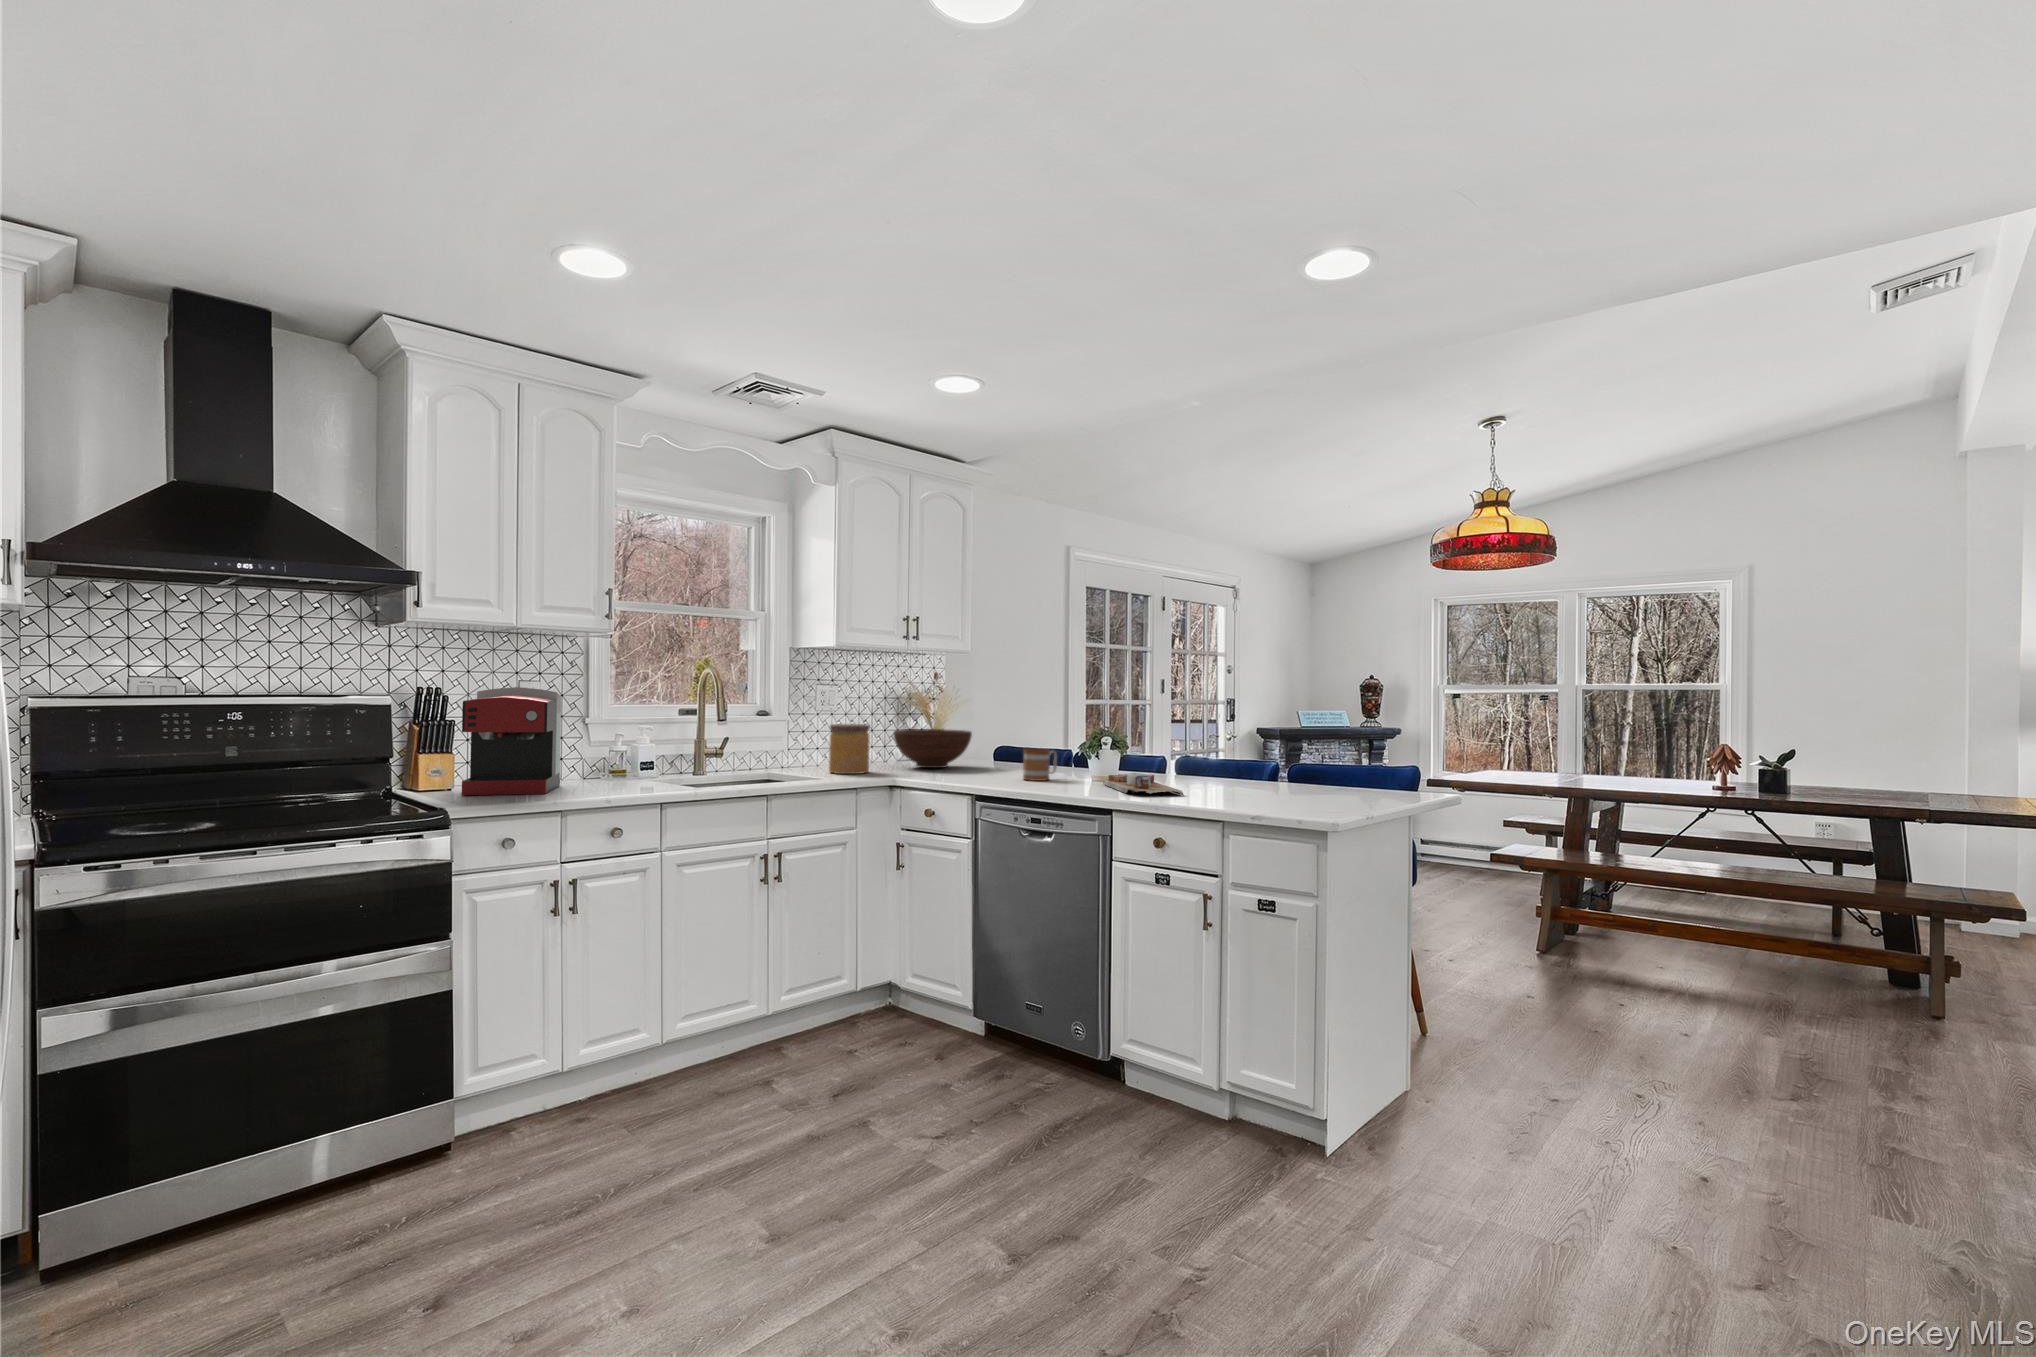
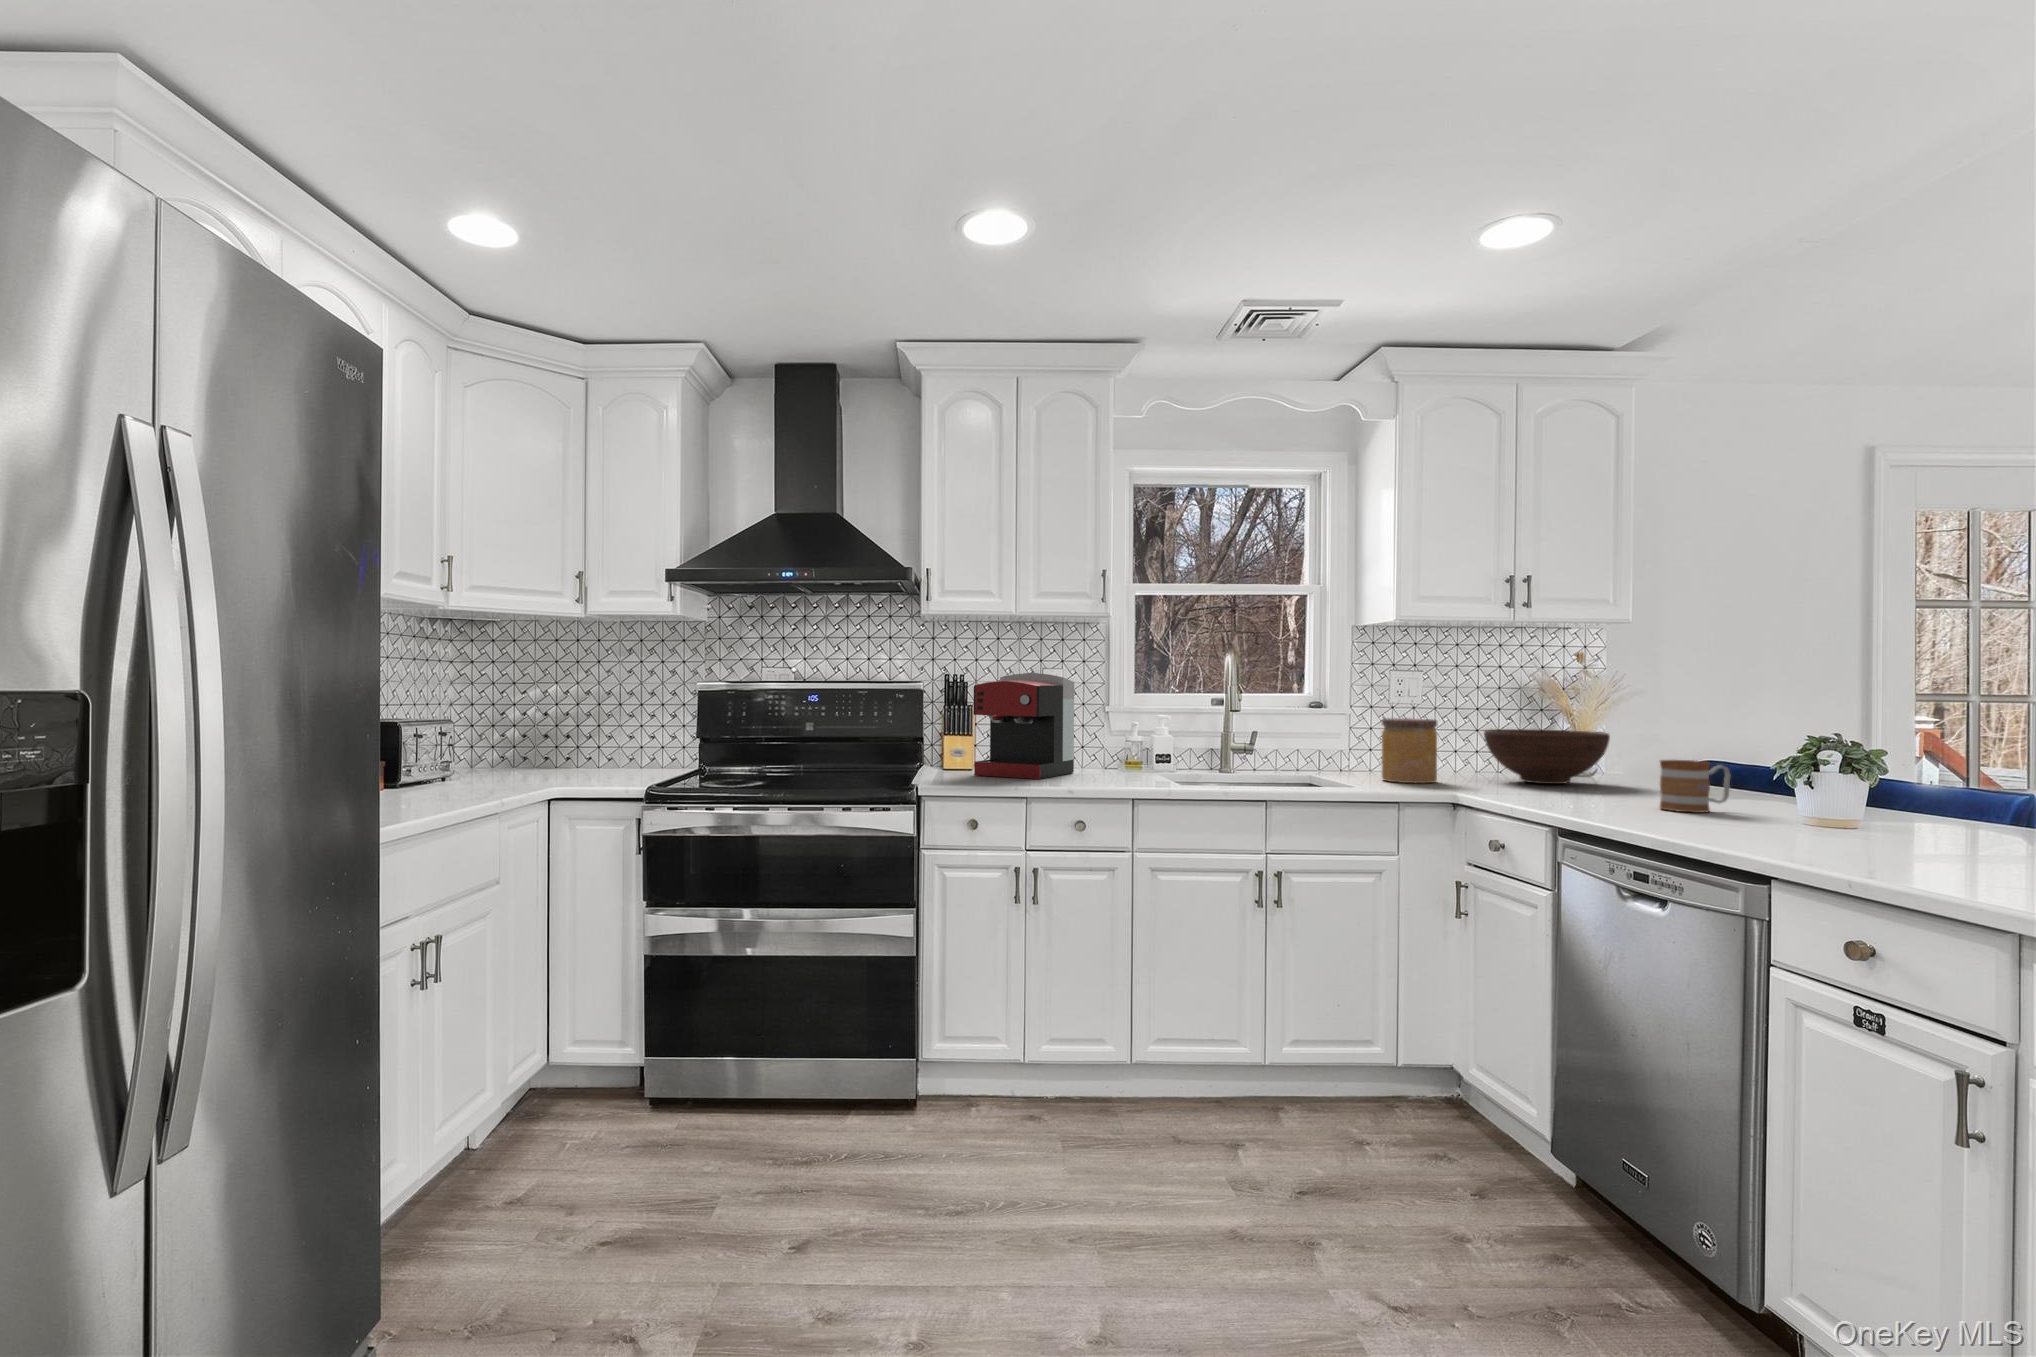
cutting board: present [1103,773,1184,795] -> none [1806,809,1967,862]

